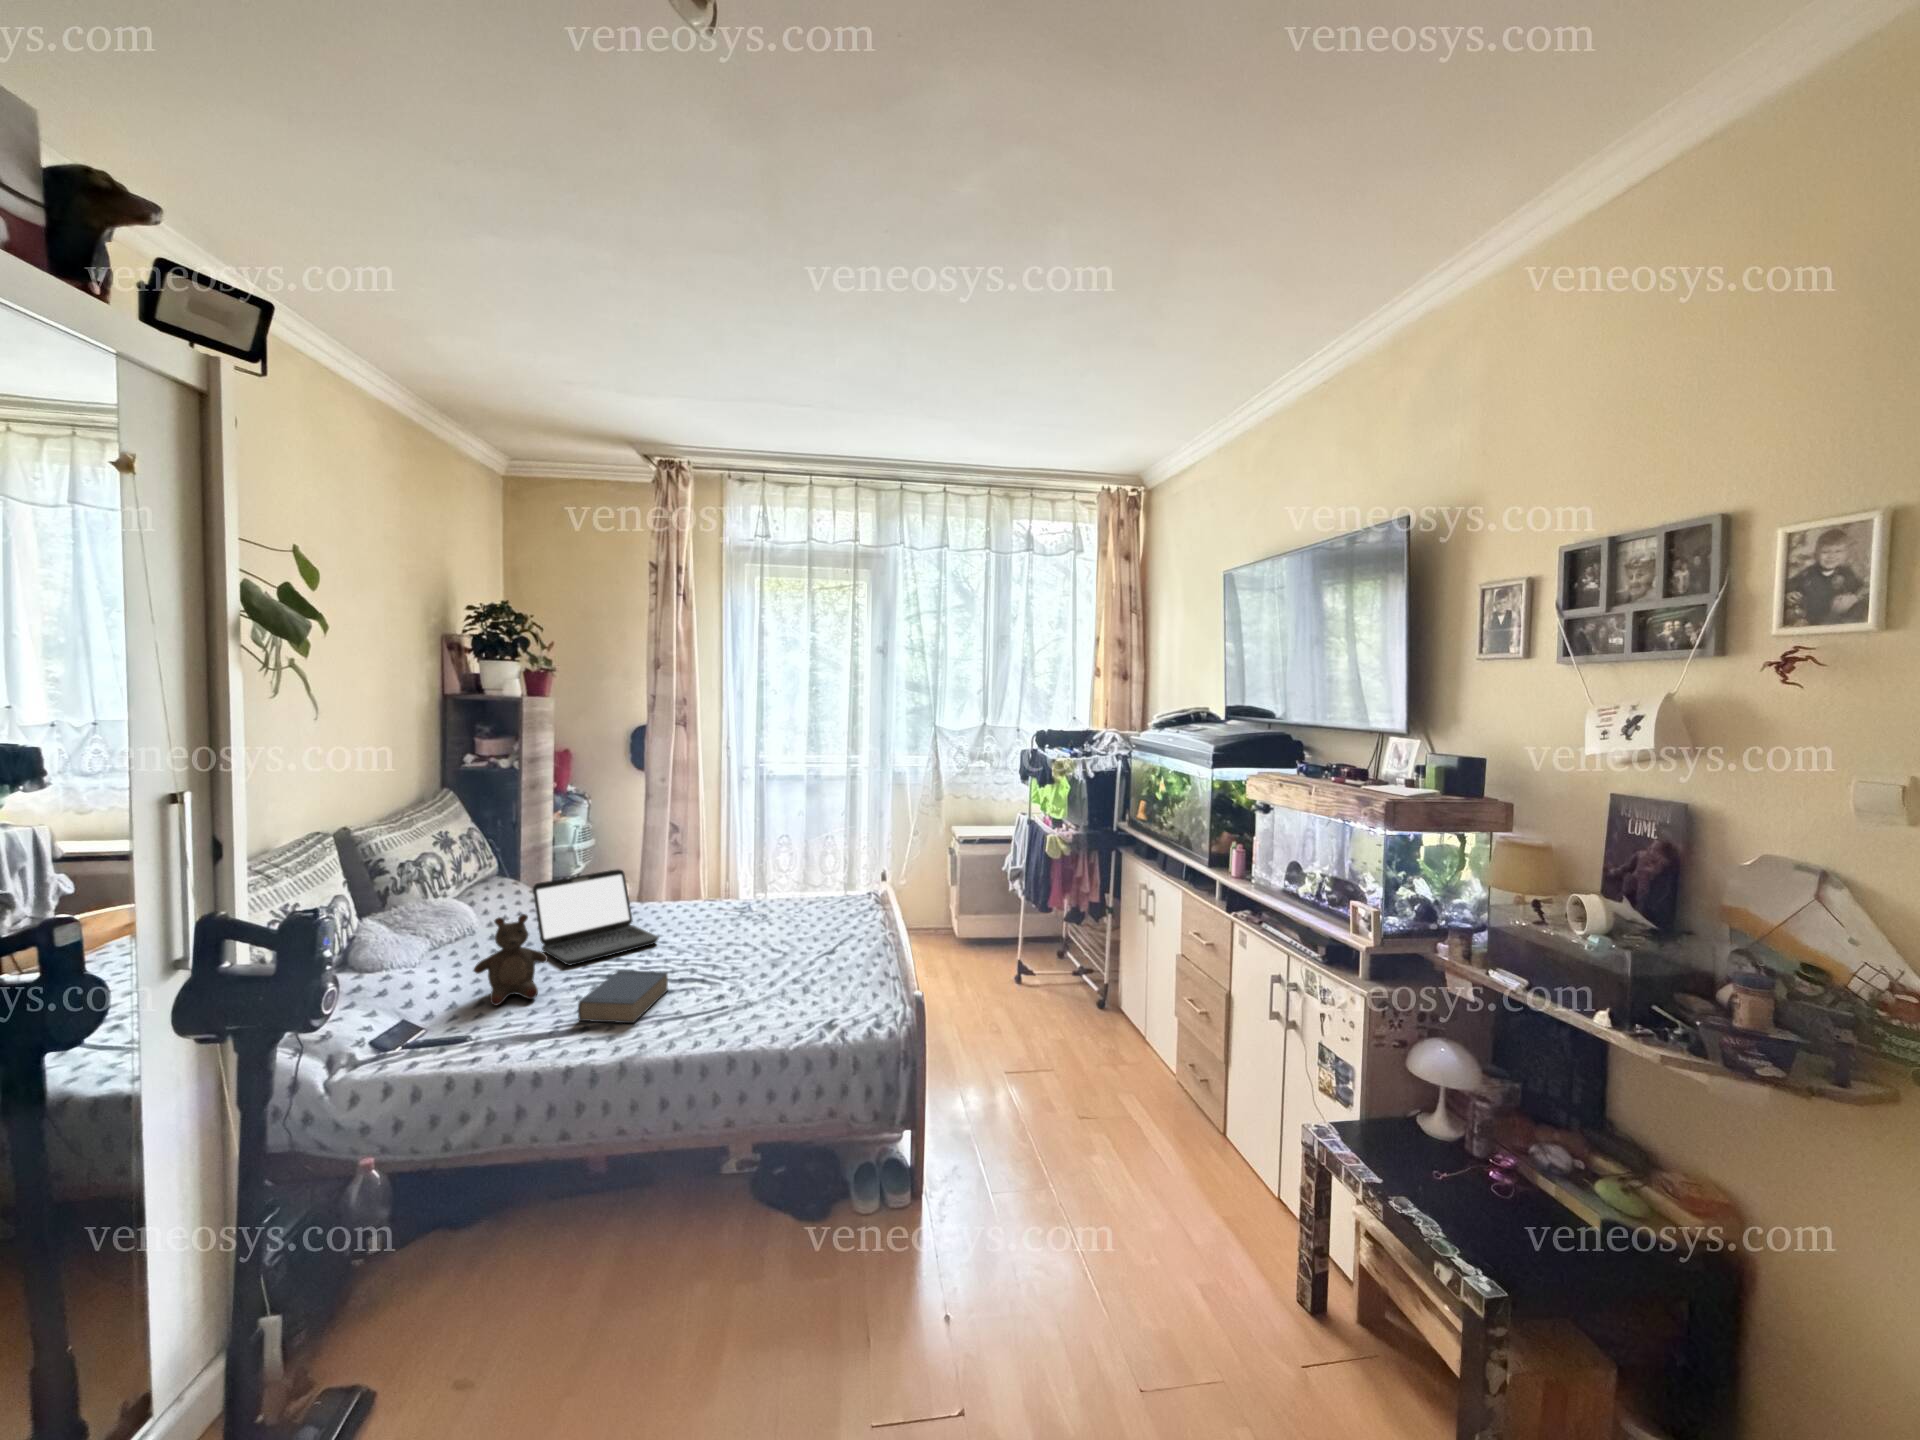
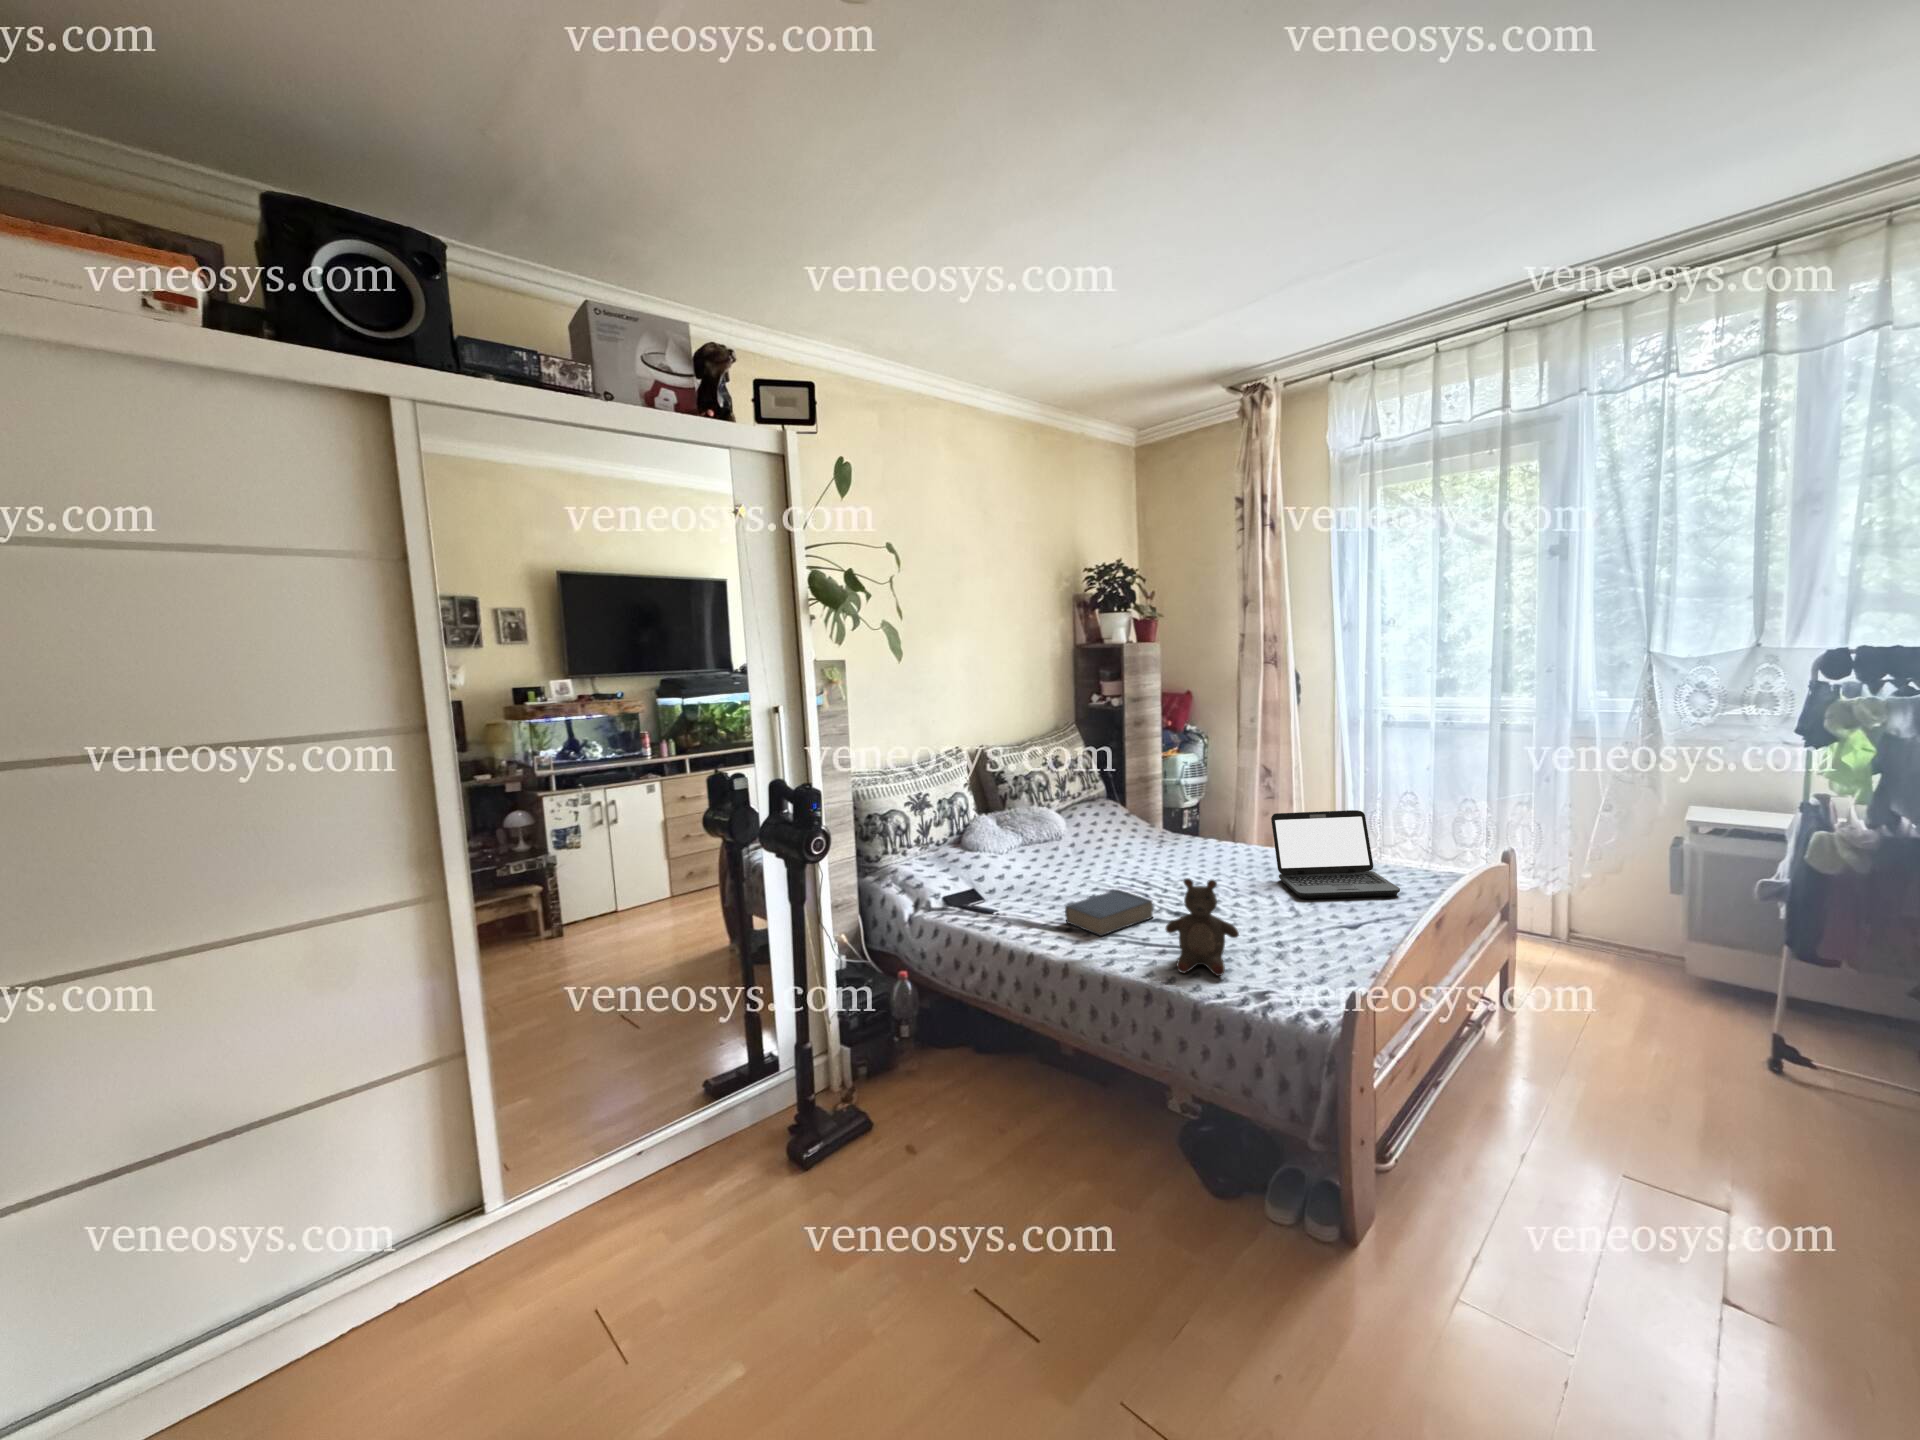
laptop: present [533,869,658,966] -> present [1271,810,1400,899]
stuffed bear: present [474,914,548,1006] -> present [1166,878,1239,976]

